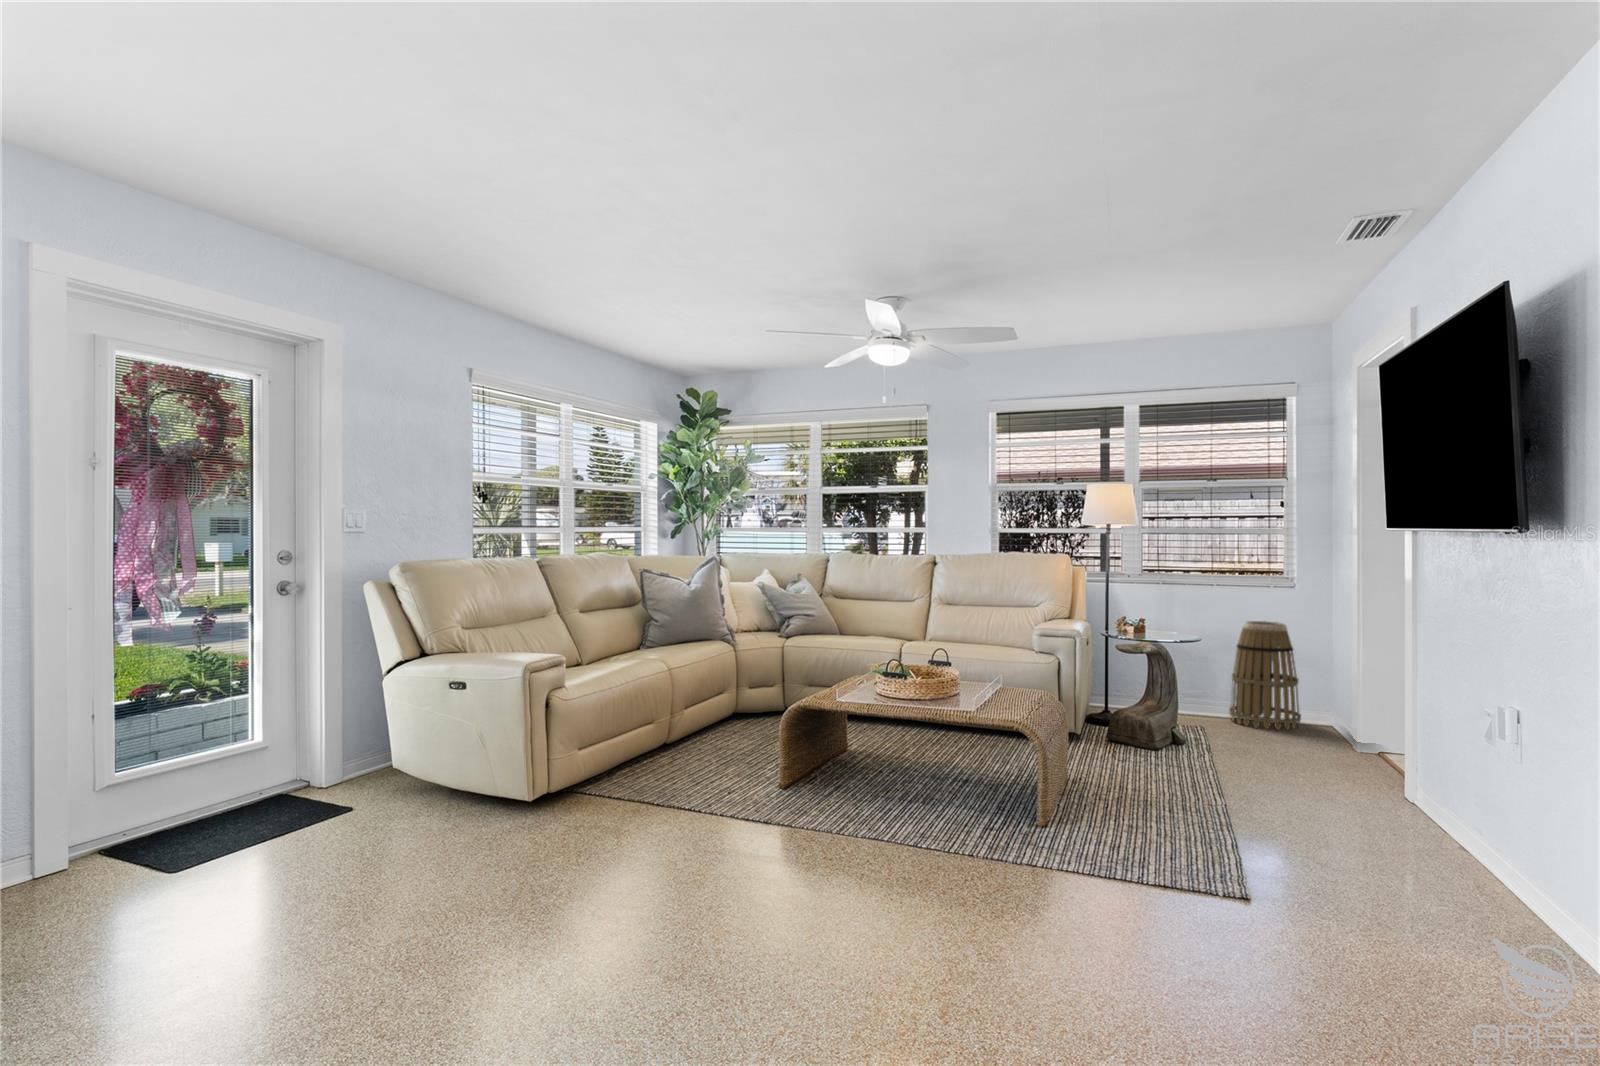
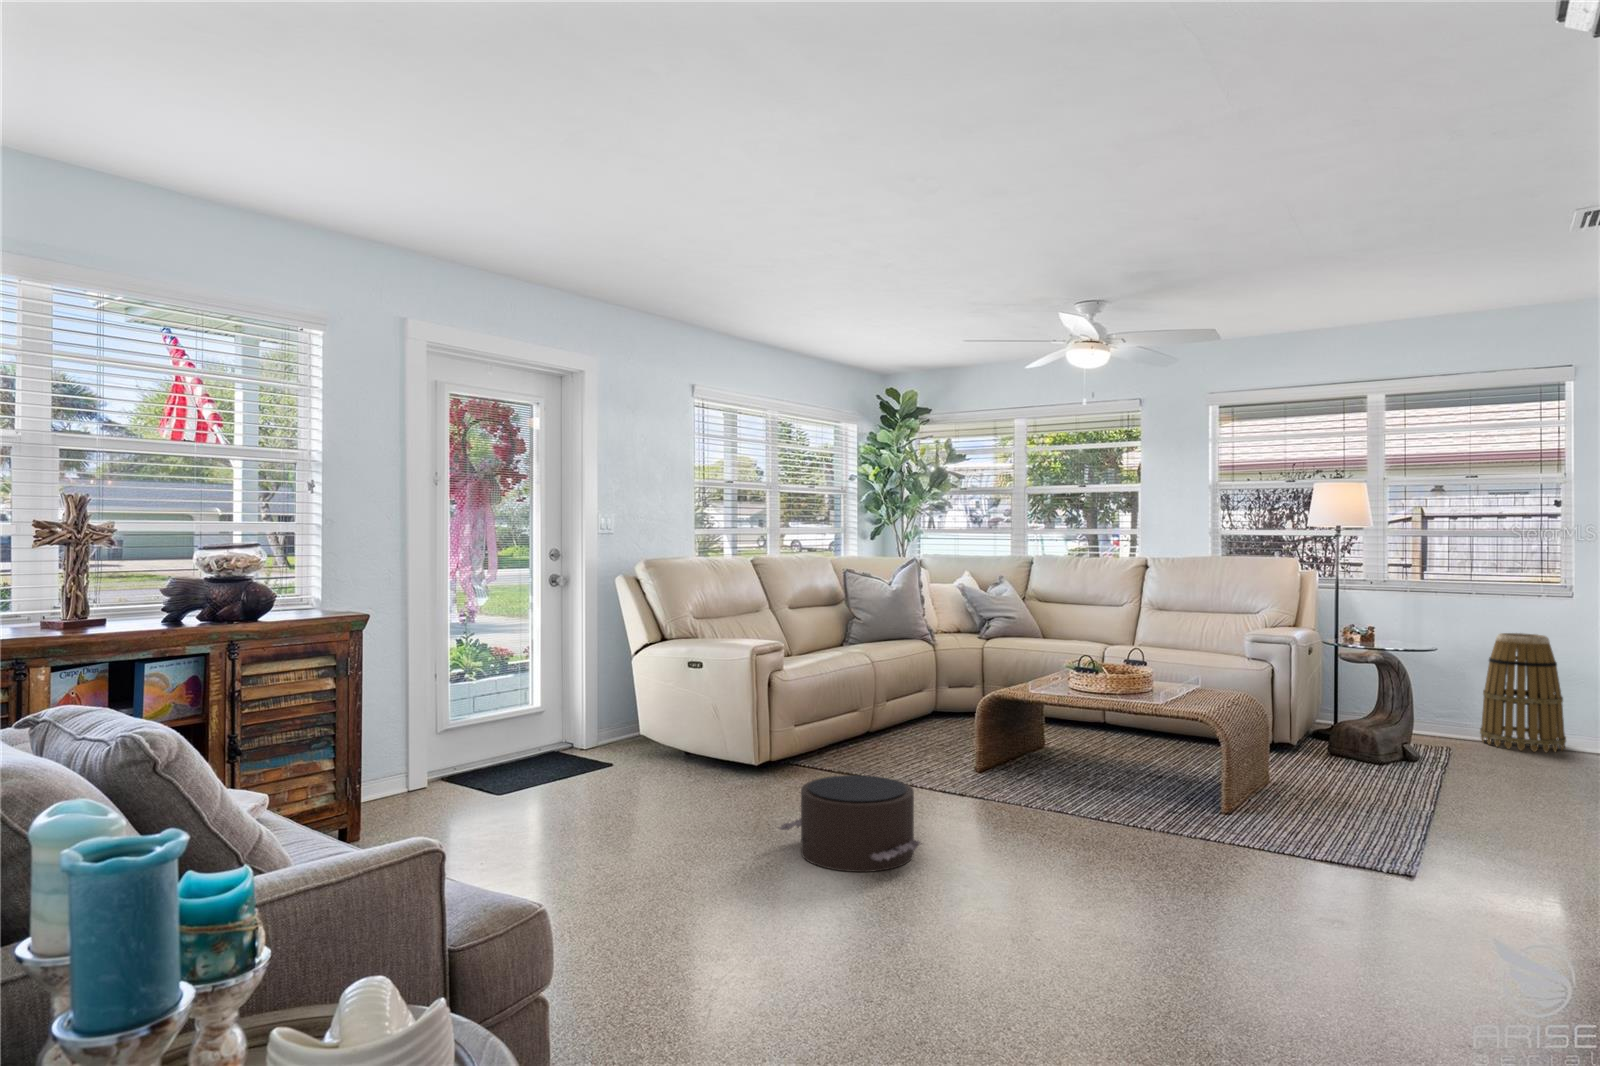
pouf: none [542,822,725,958] -> present [779,775,920,872]

